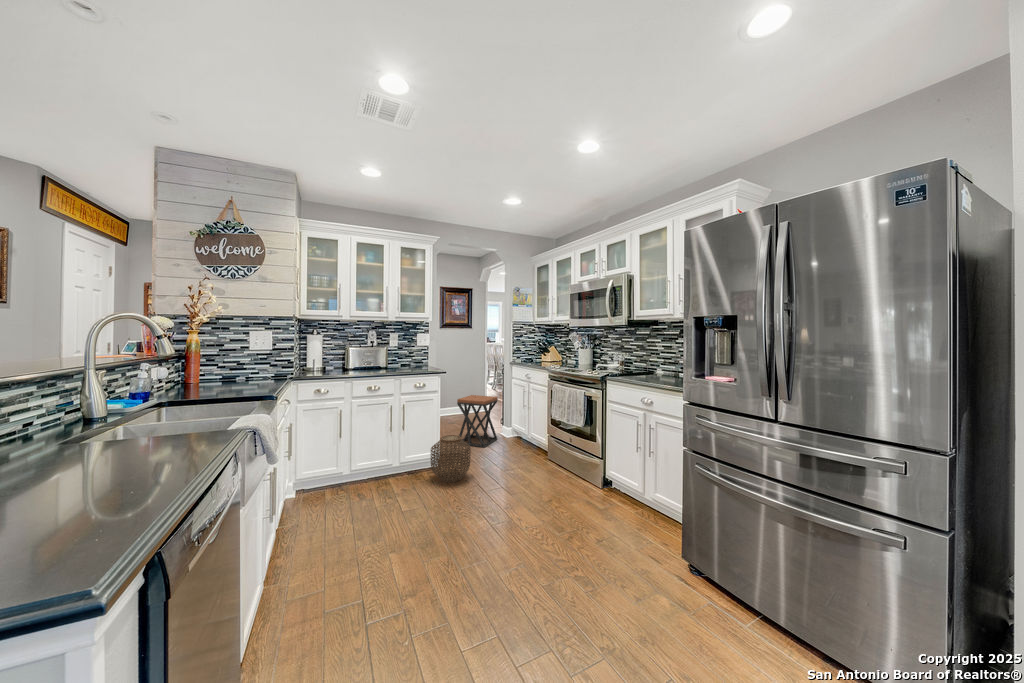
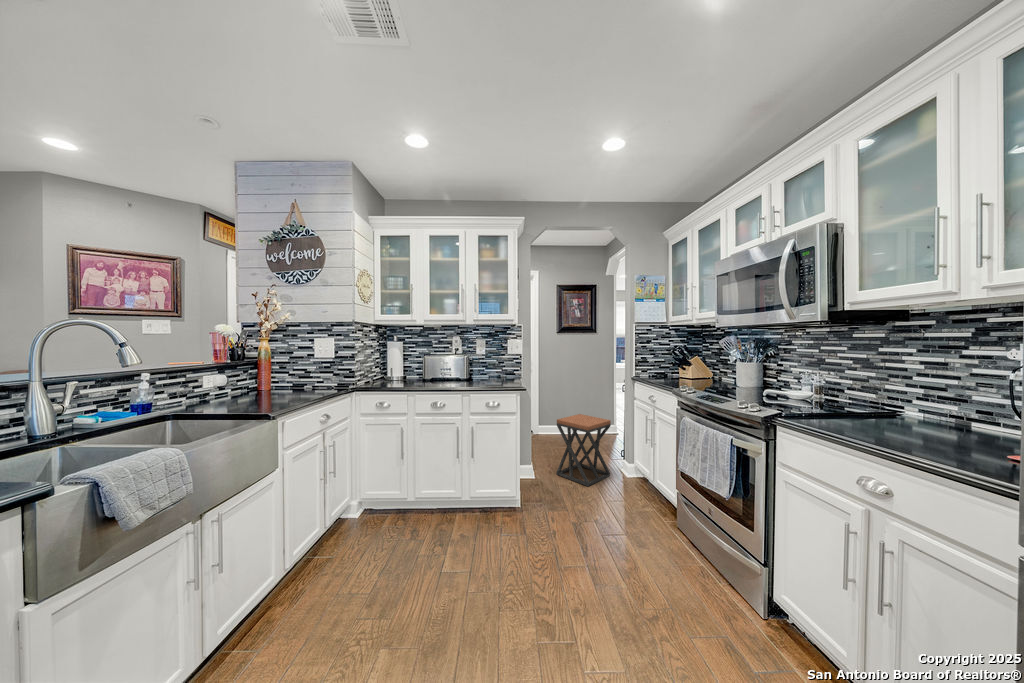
woven basket: present [431,435,471,482] -> none [493,474,546,543]

